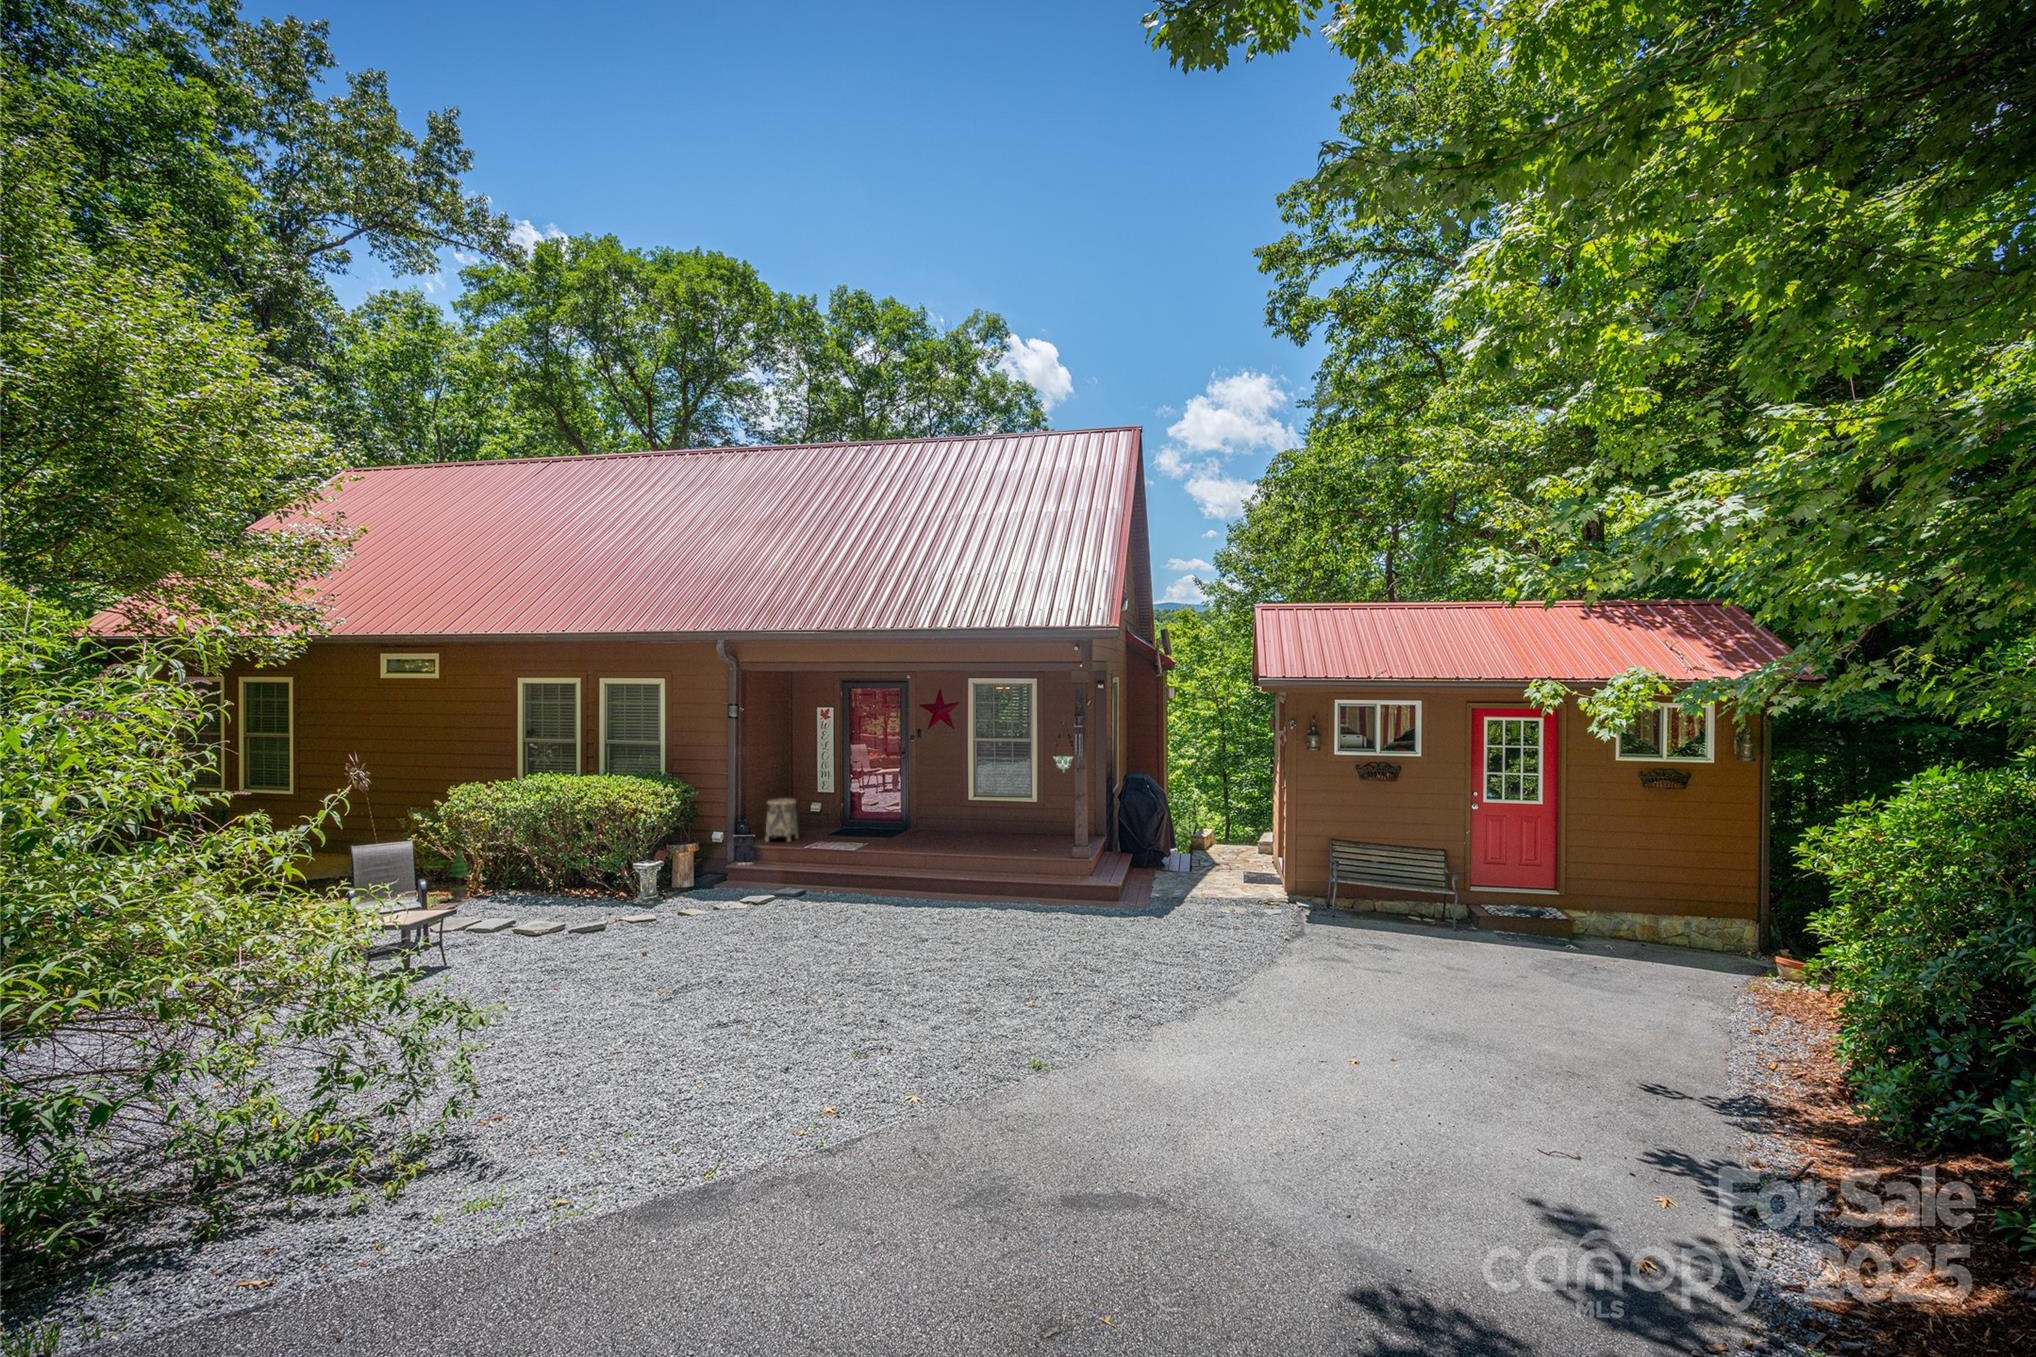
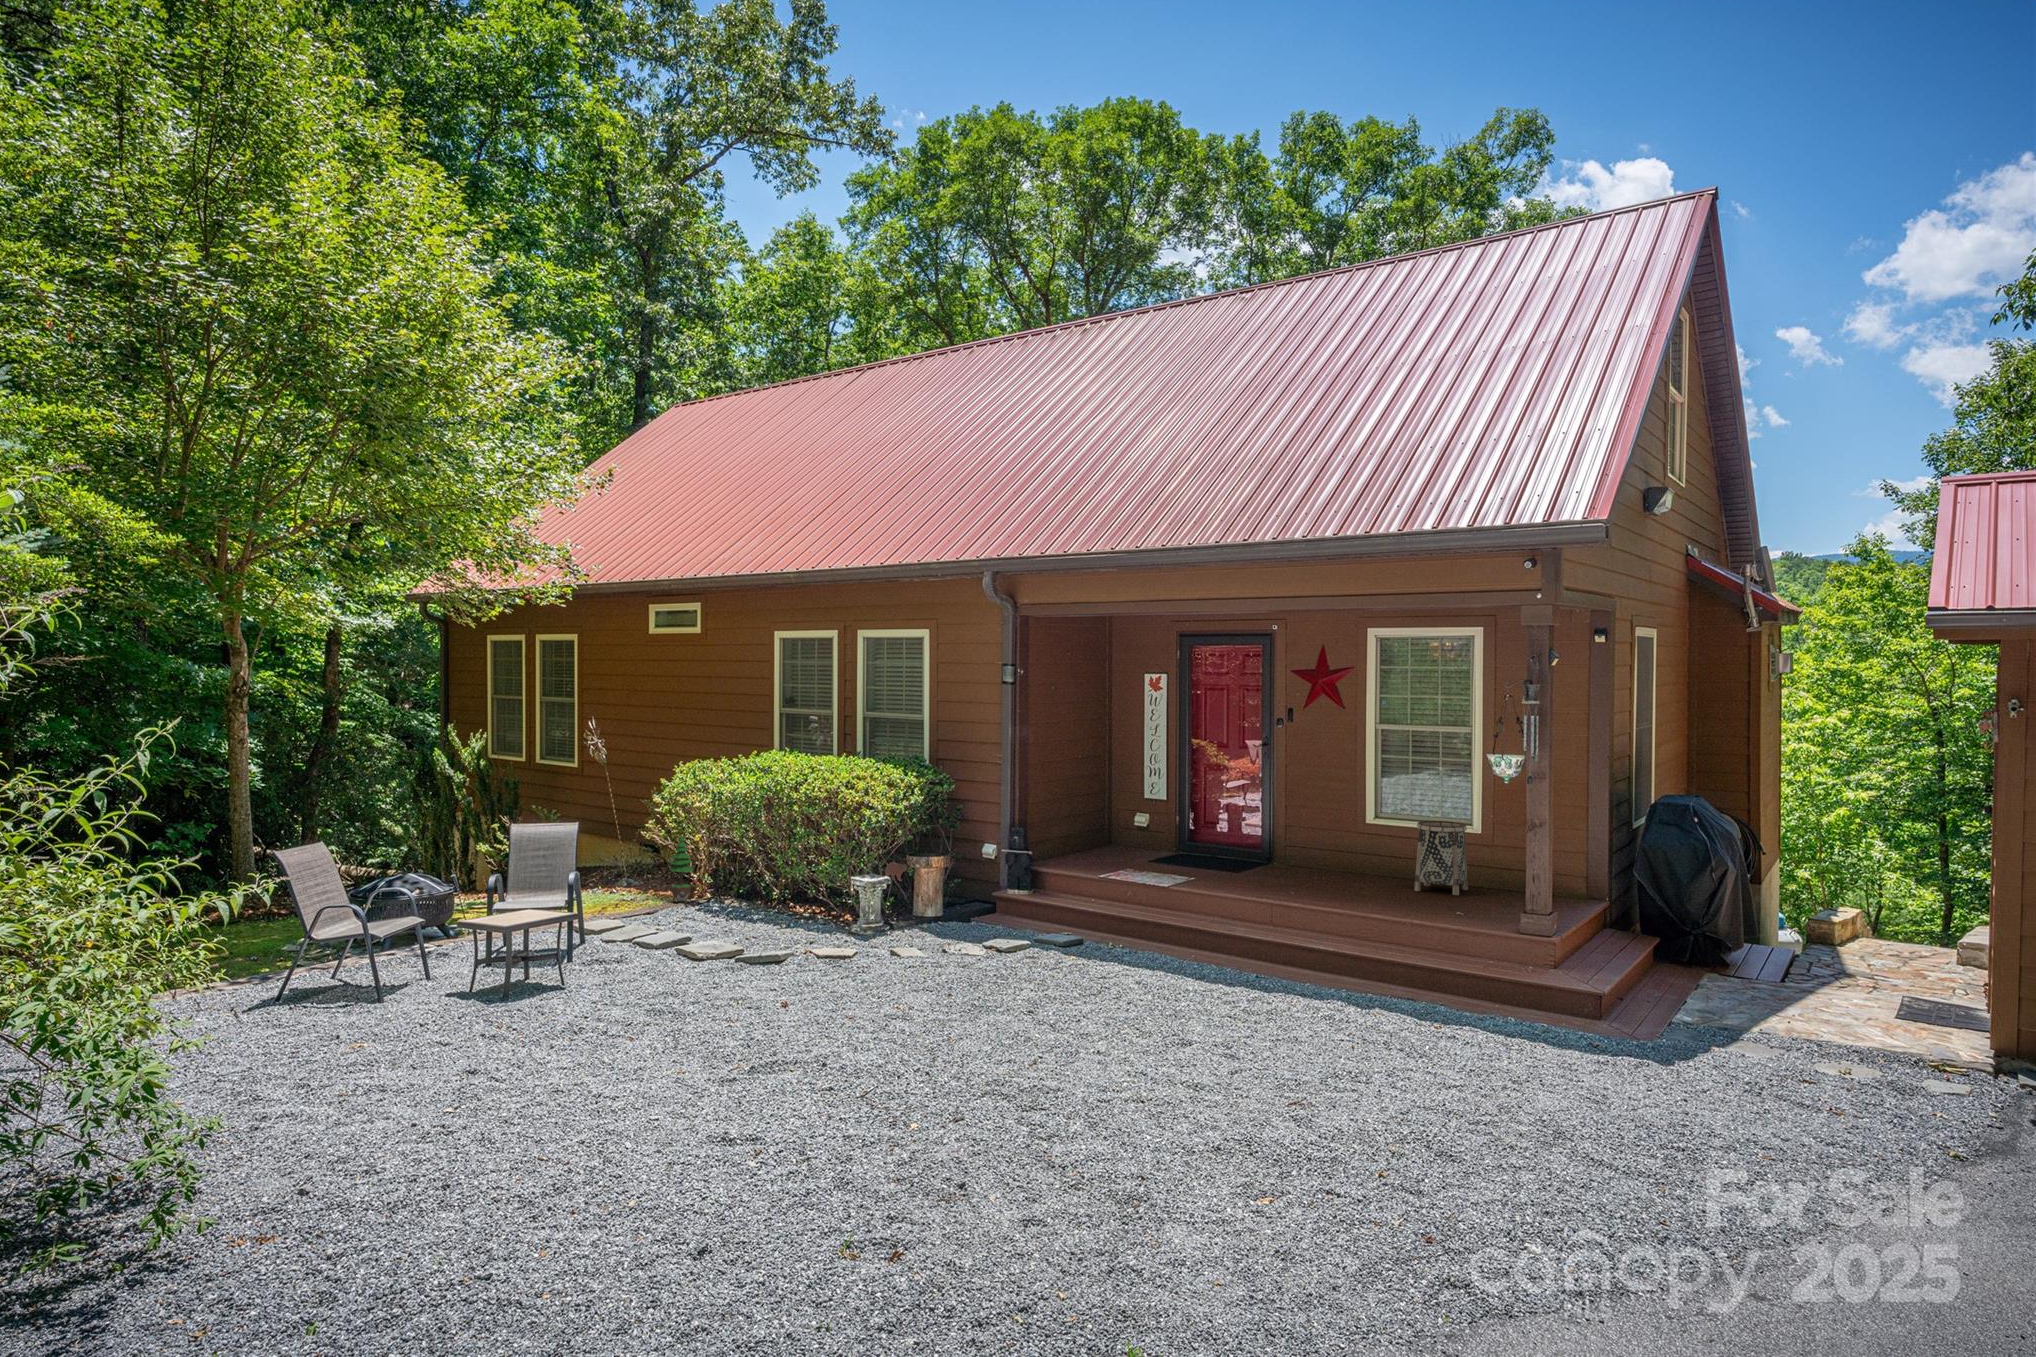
basket: present [765,798,798,842] -> present [1414,821,1468,895]

